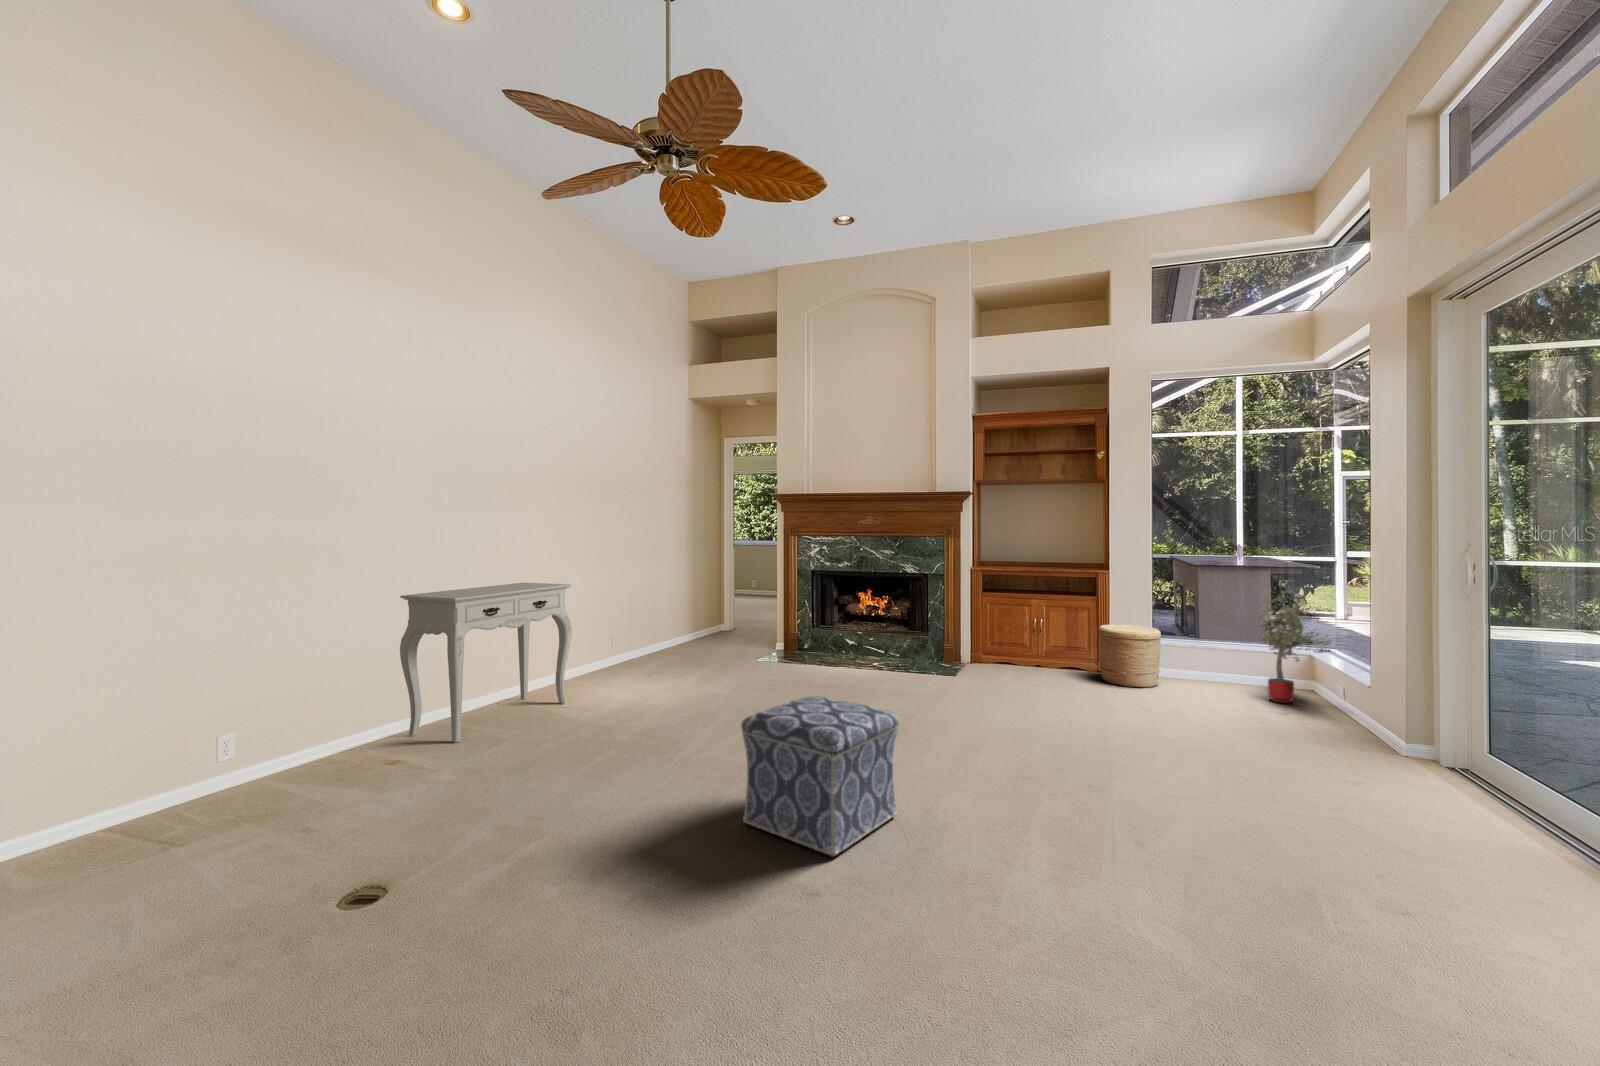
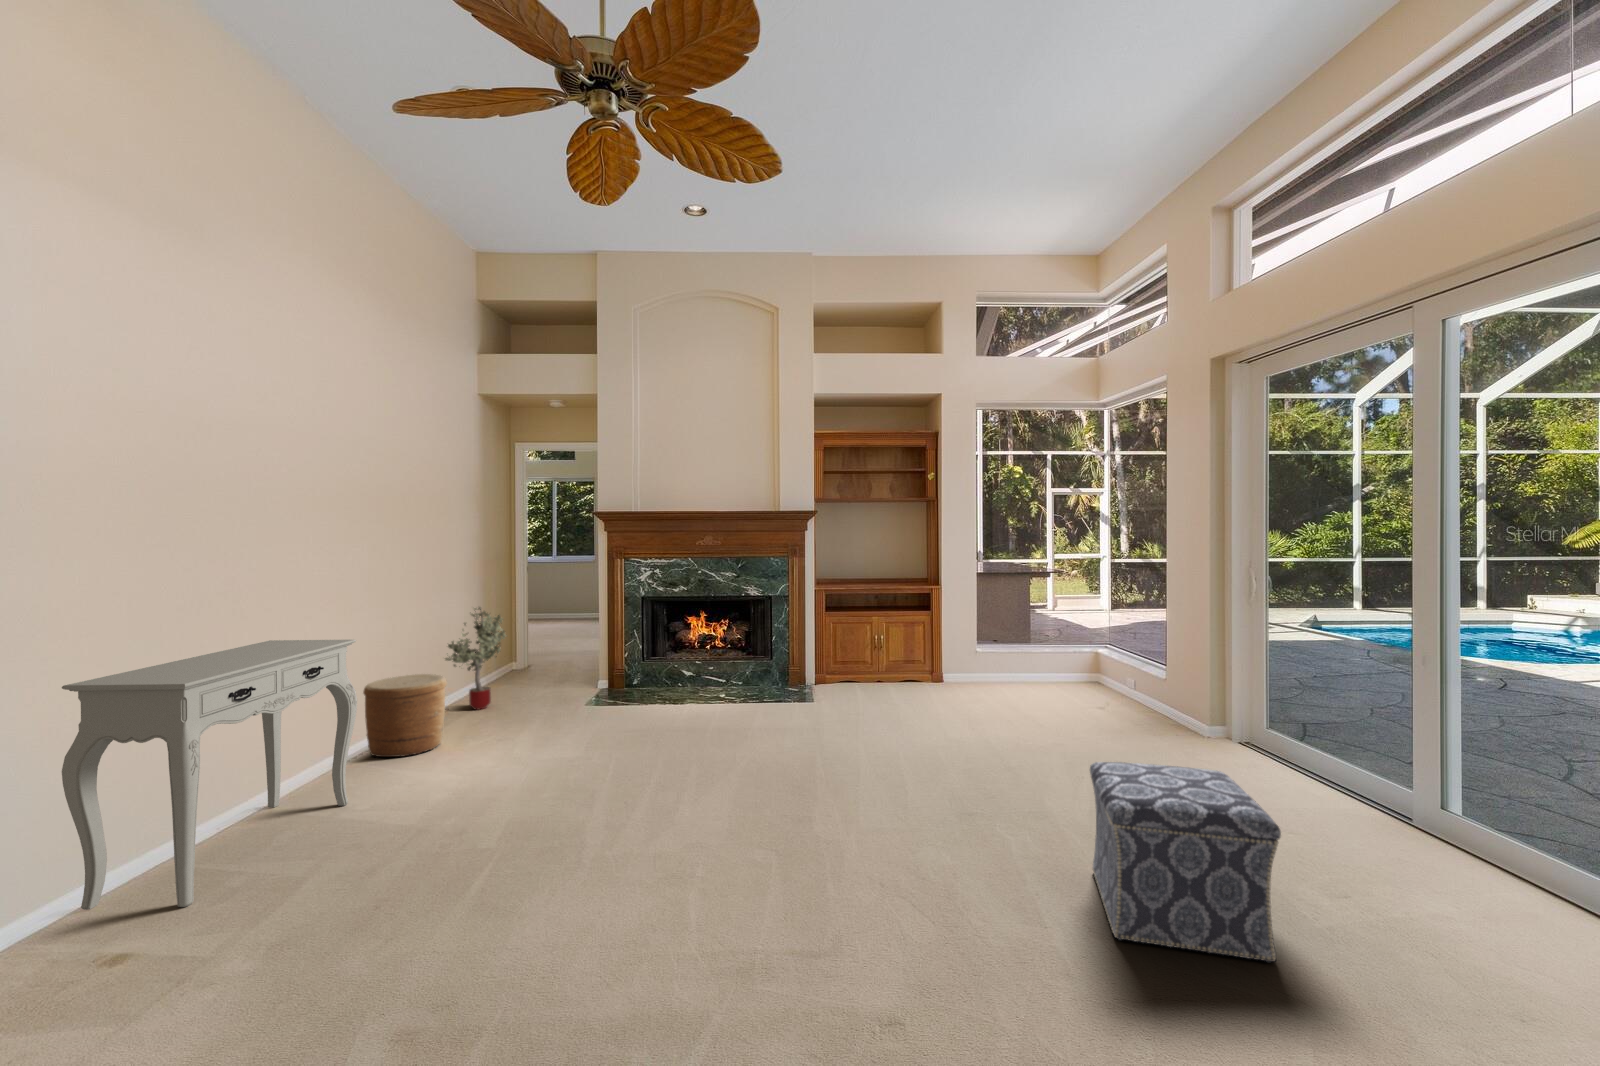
potted tree: present [1259,591,1331,703] -> present [445,607,506,710]
woven basket: present [1098,624,1161,687] -> present [363,674,447,757]
ottoman: present [741,696,899,857] -> present [1090,762,1281,962]

